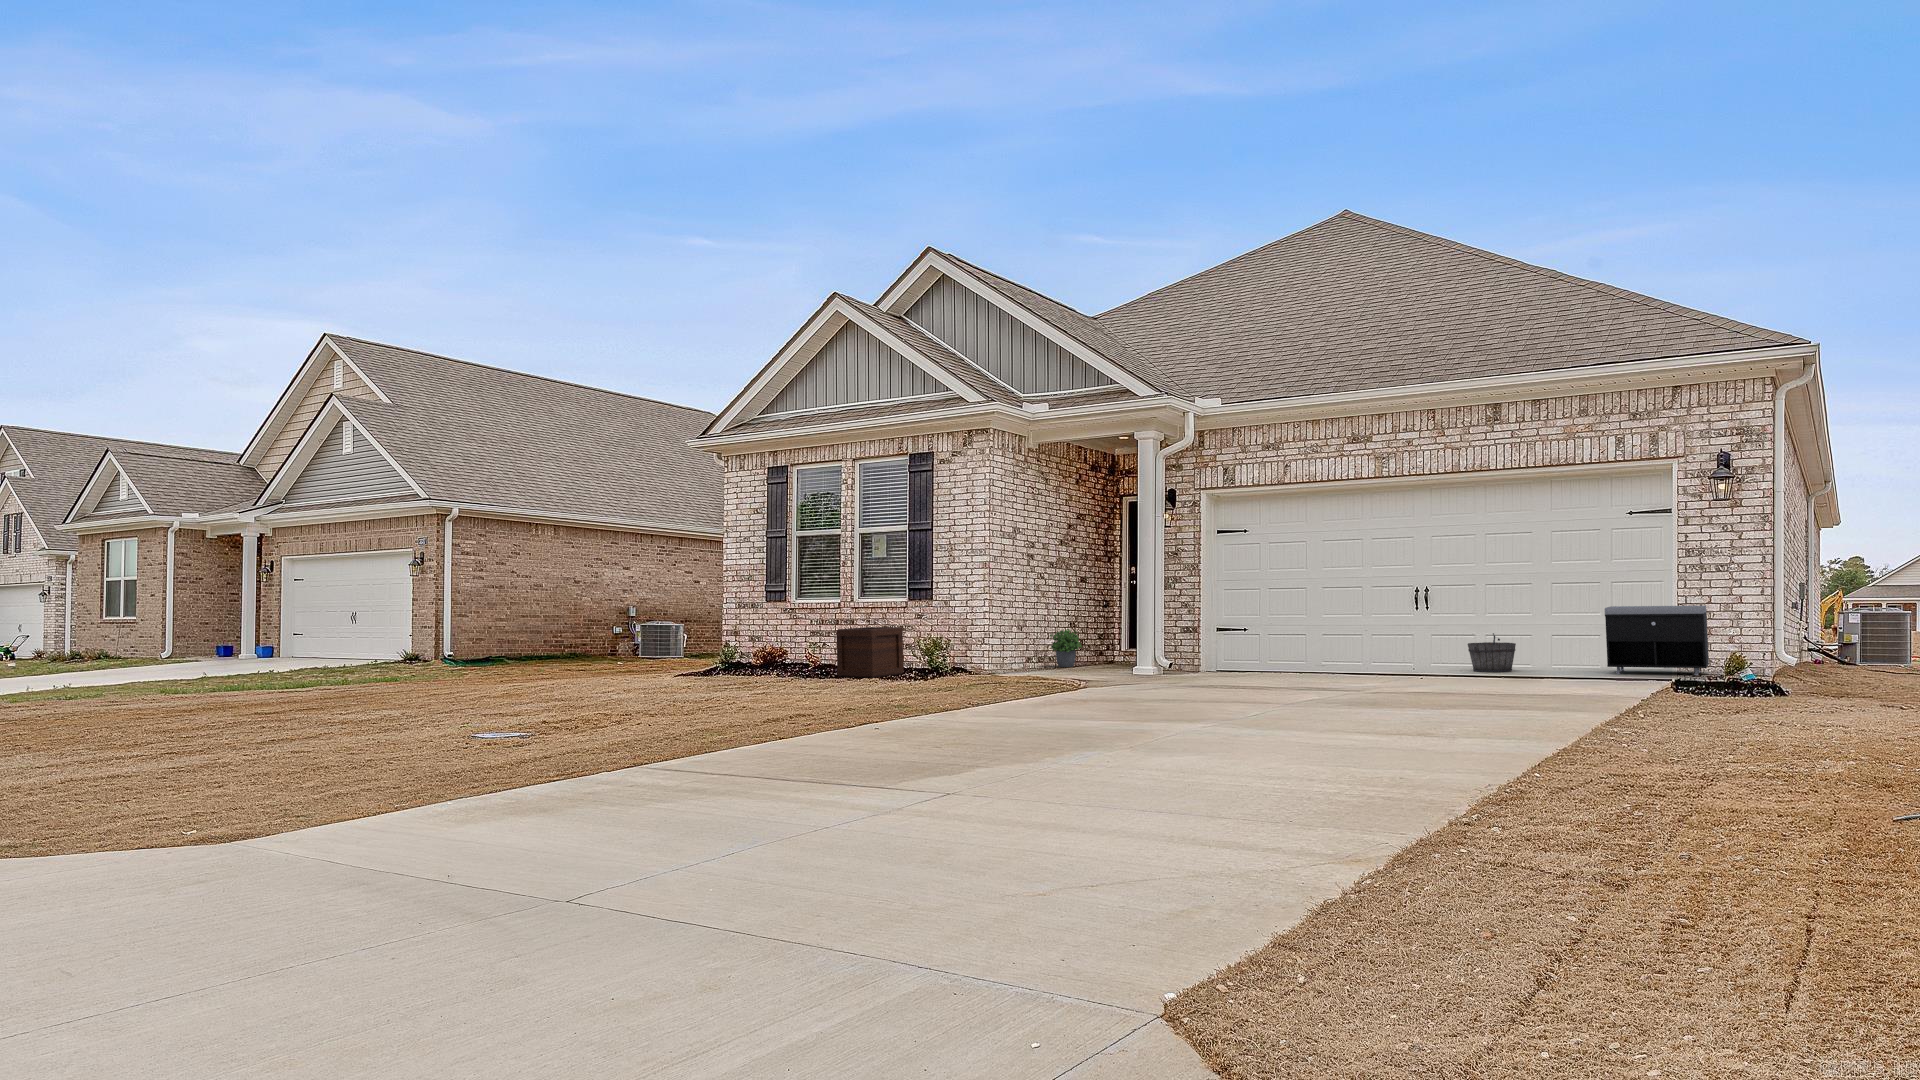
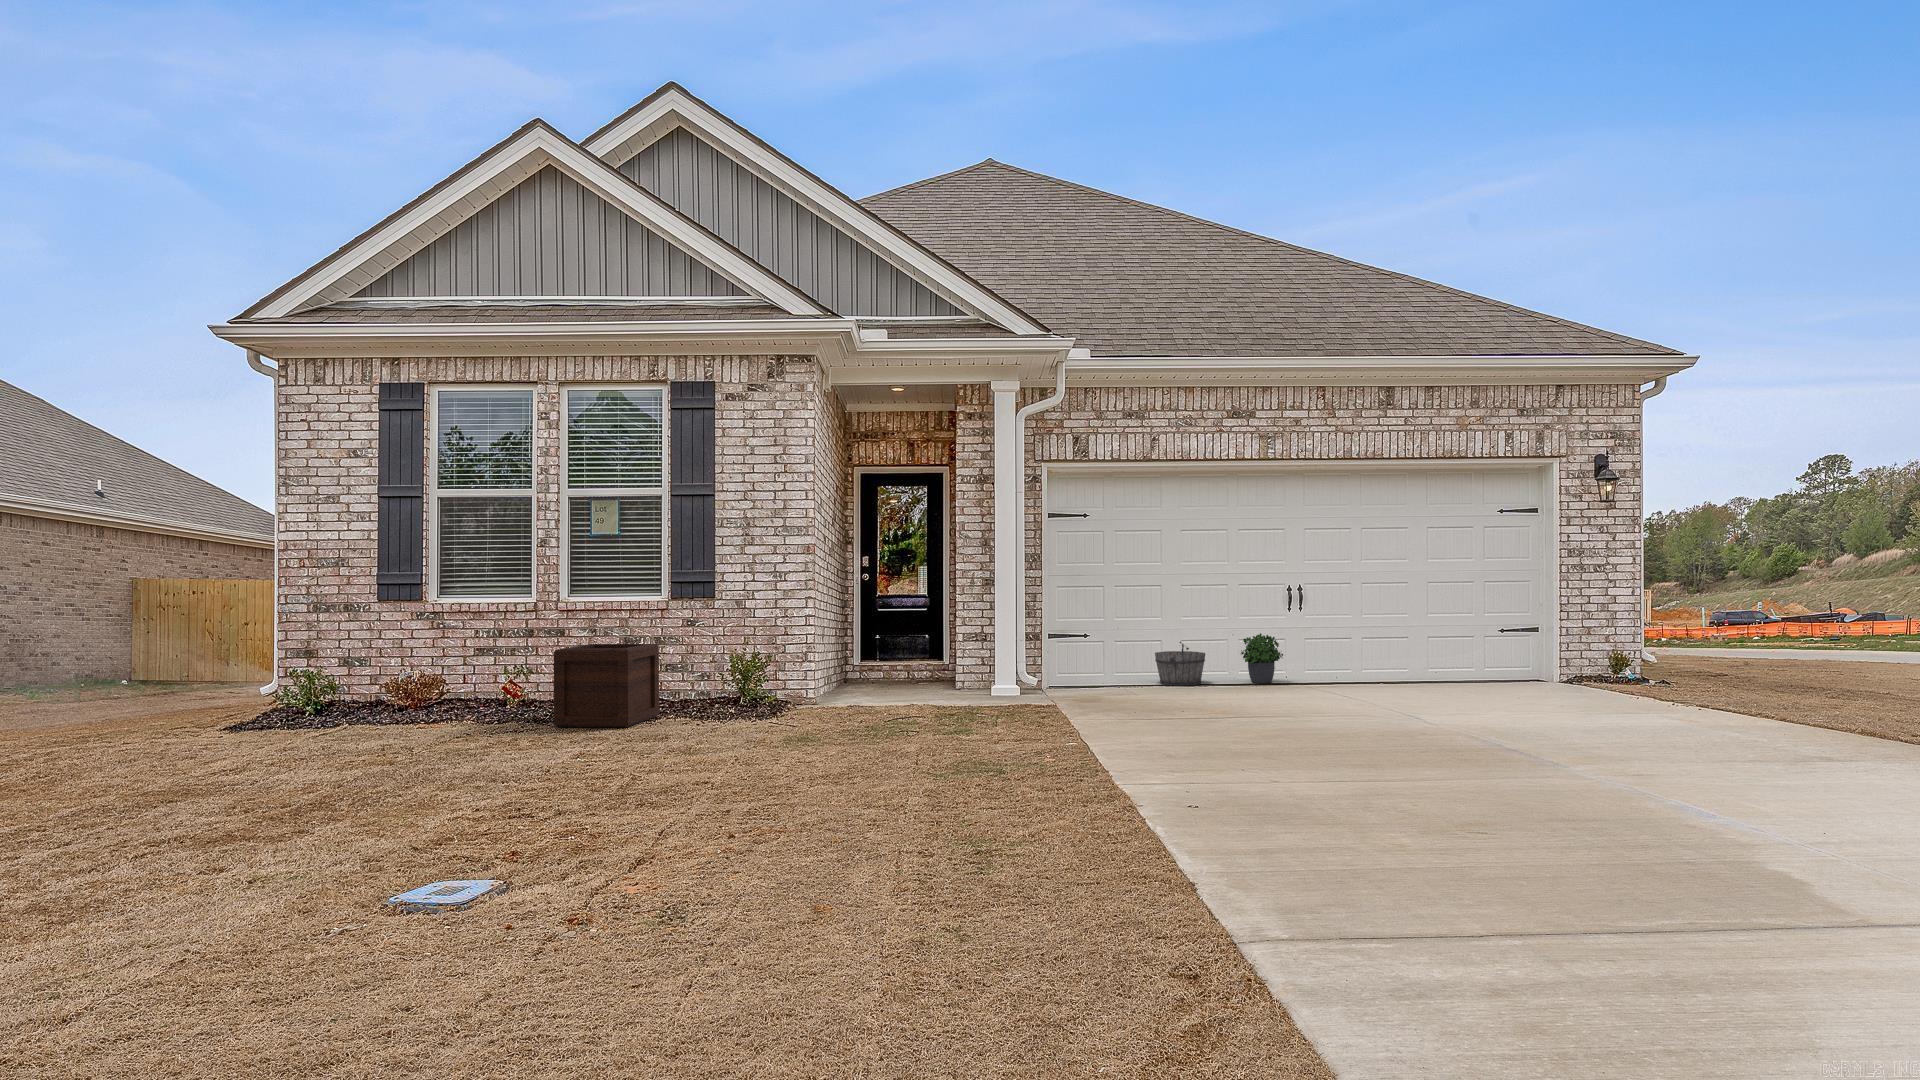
storage bench: present [1605,606,1709,675] -> none [1496,610,1617,684]
potted plant: present [1050,629,1082,667] -> present [1241,633,1283,683]
wooden bucket: present [1468,633,1516,672] -> present [1155,642,1205,686]

